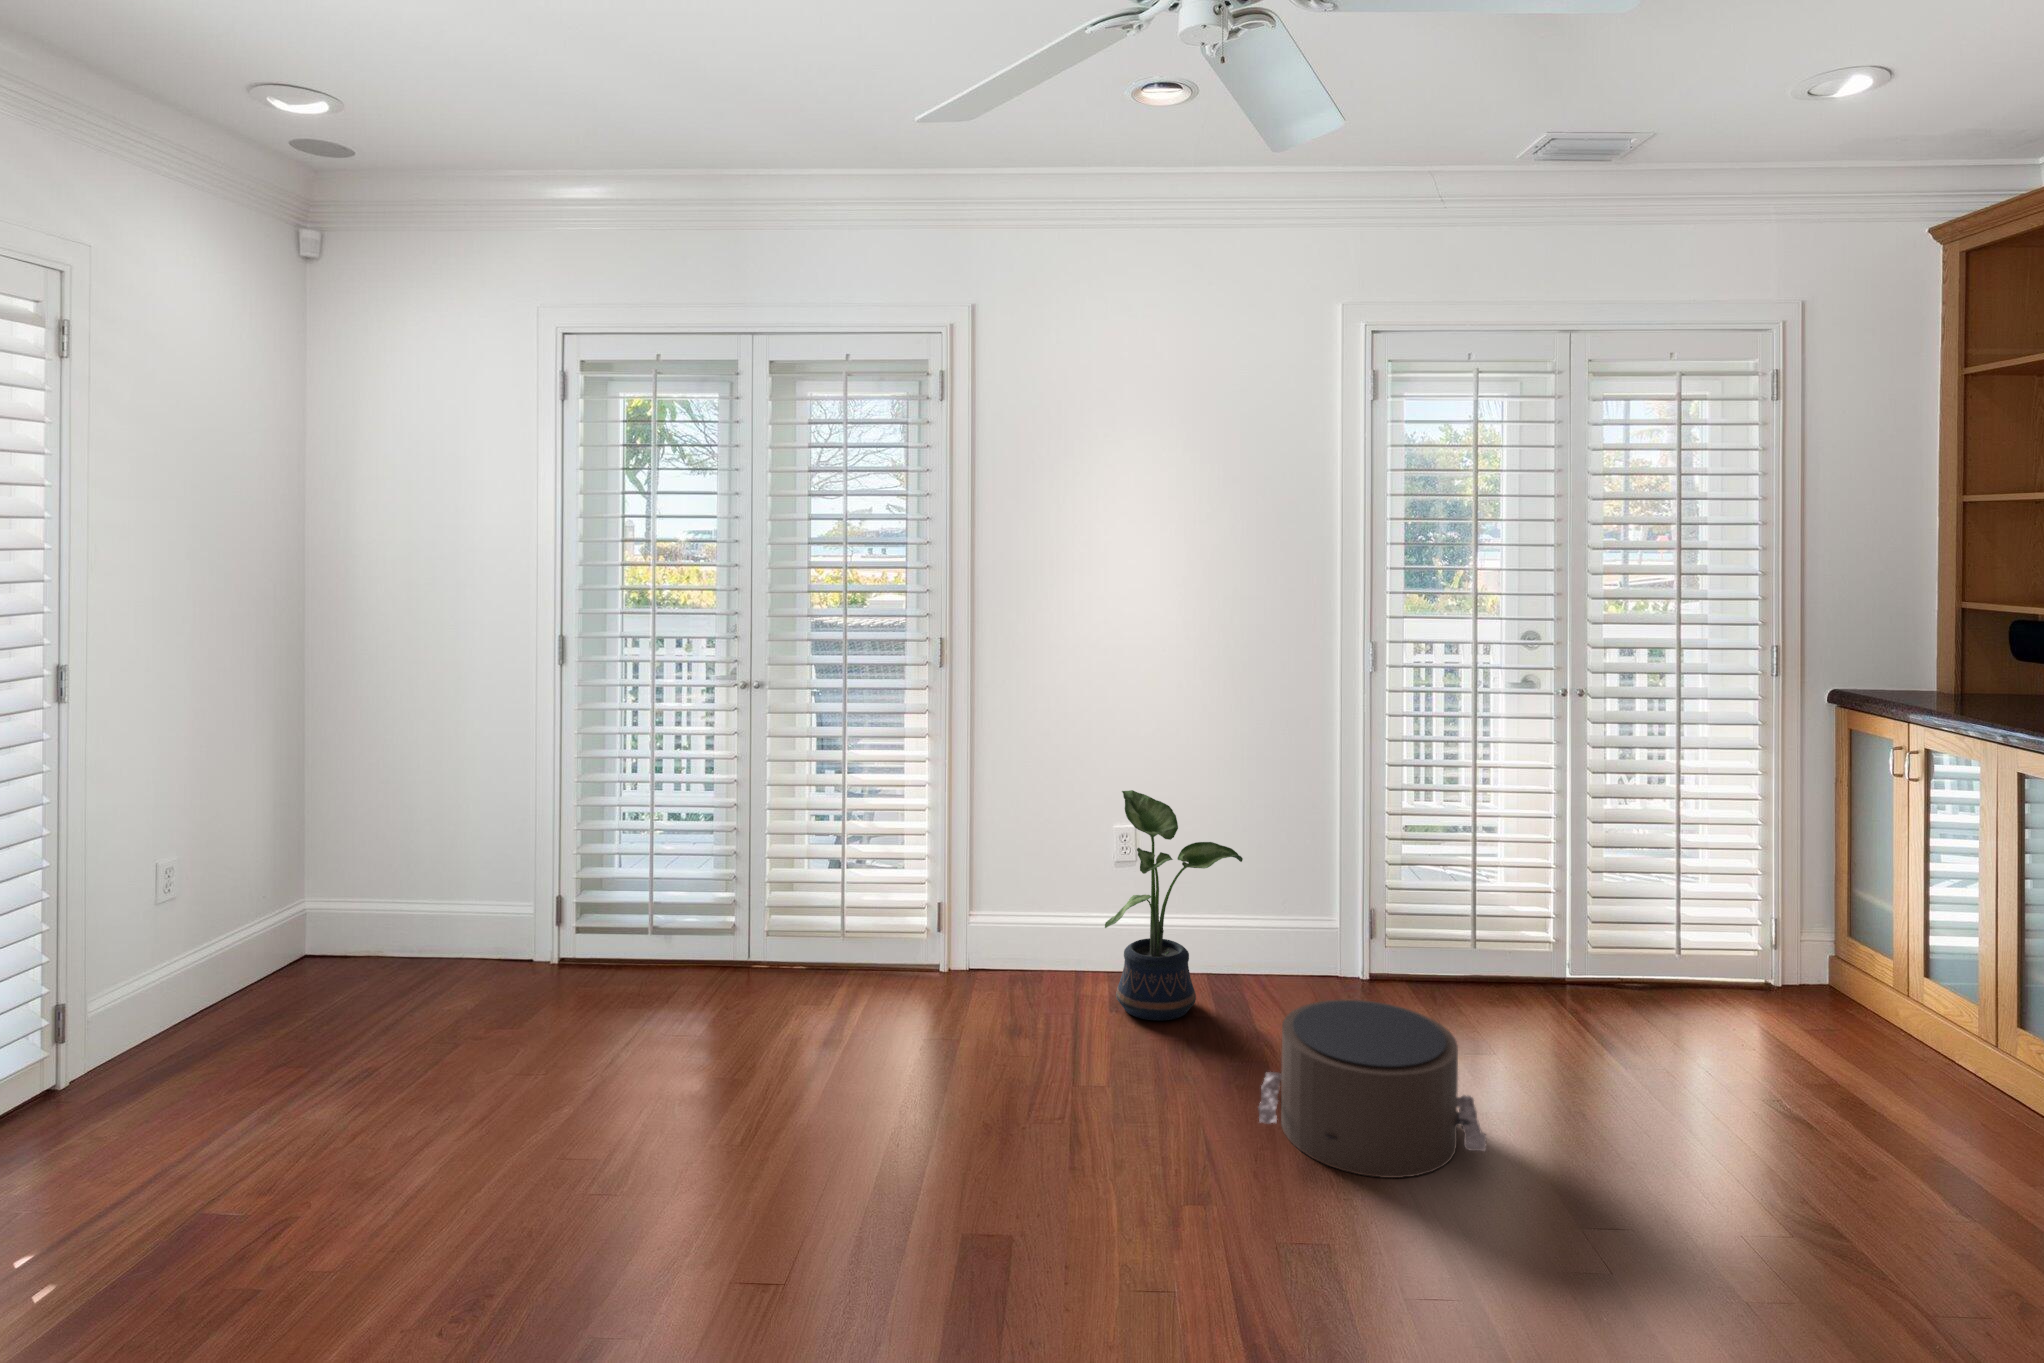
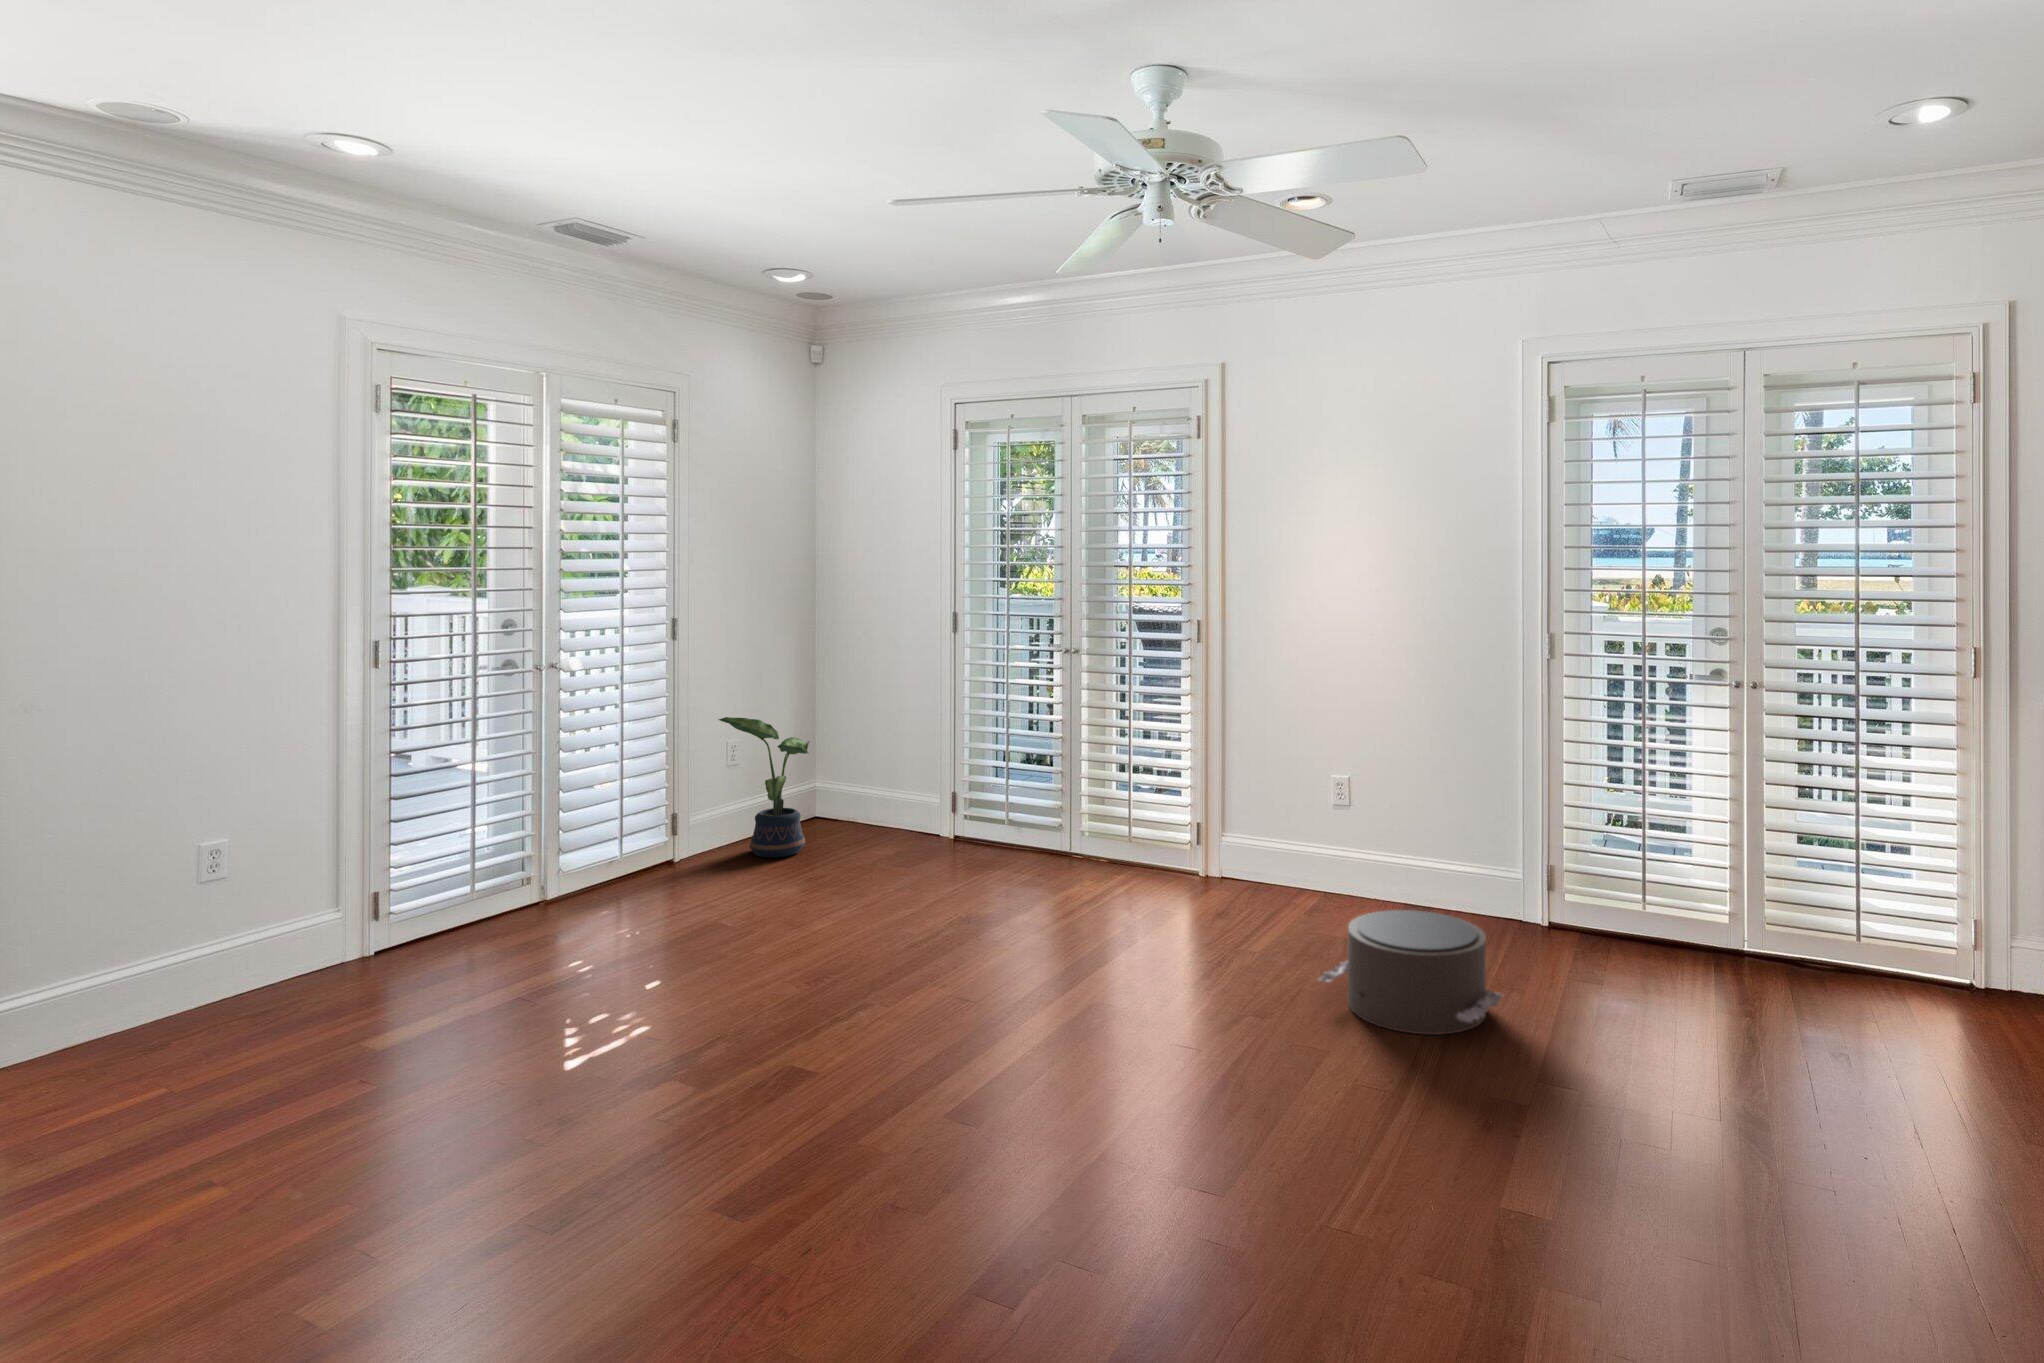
potted plant: present [1105,790,1243,1021] -> present [718,717,810,857]

